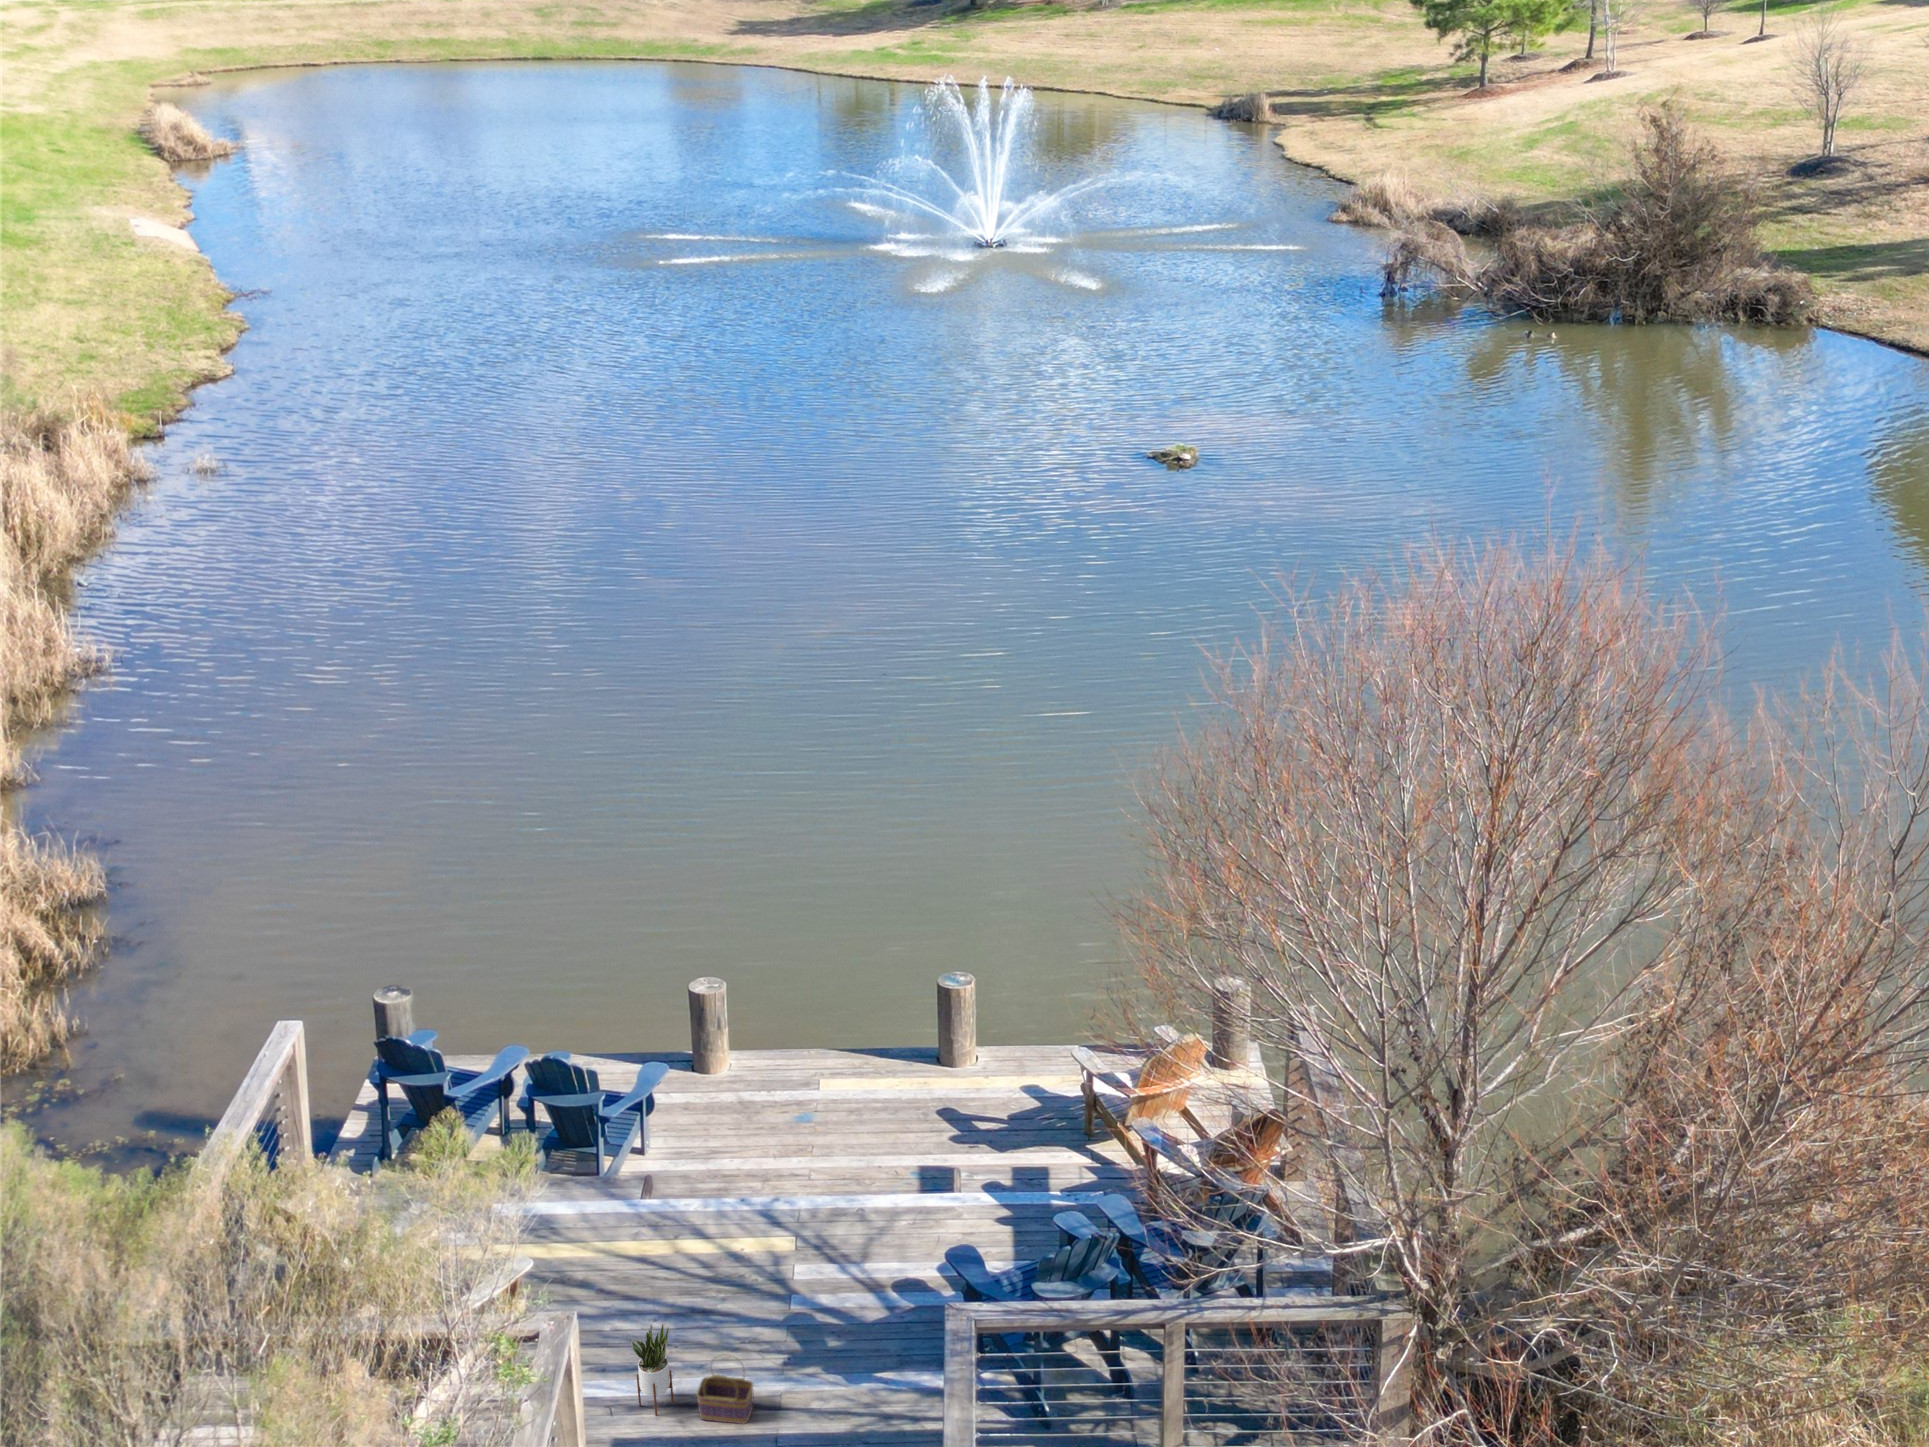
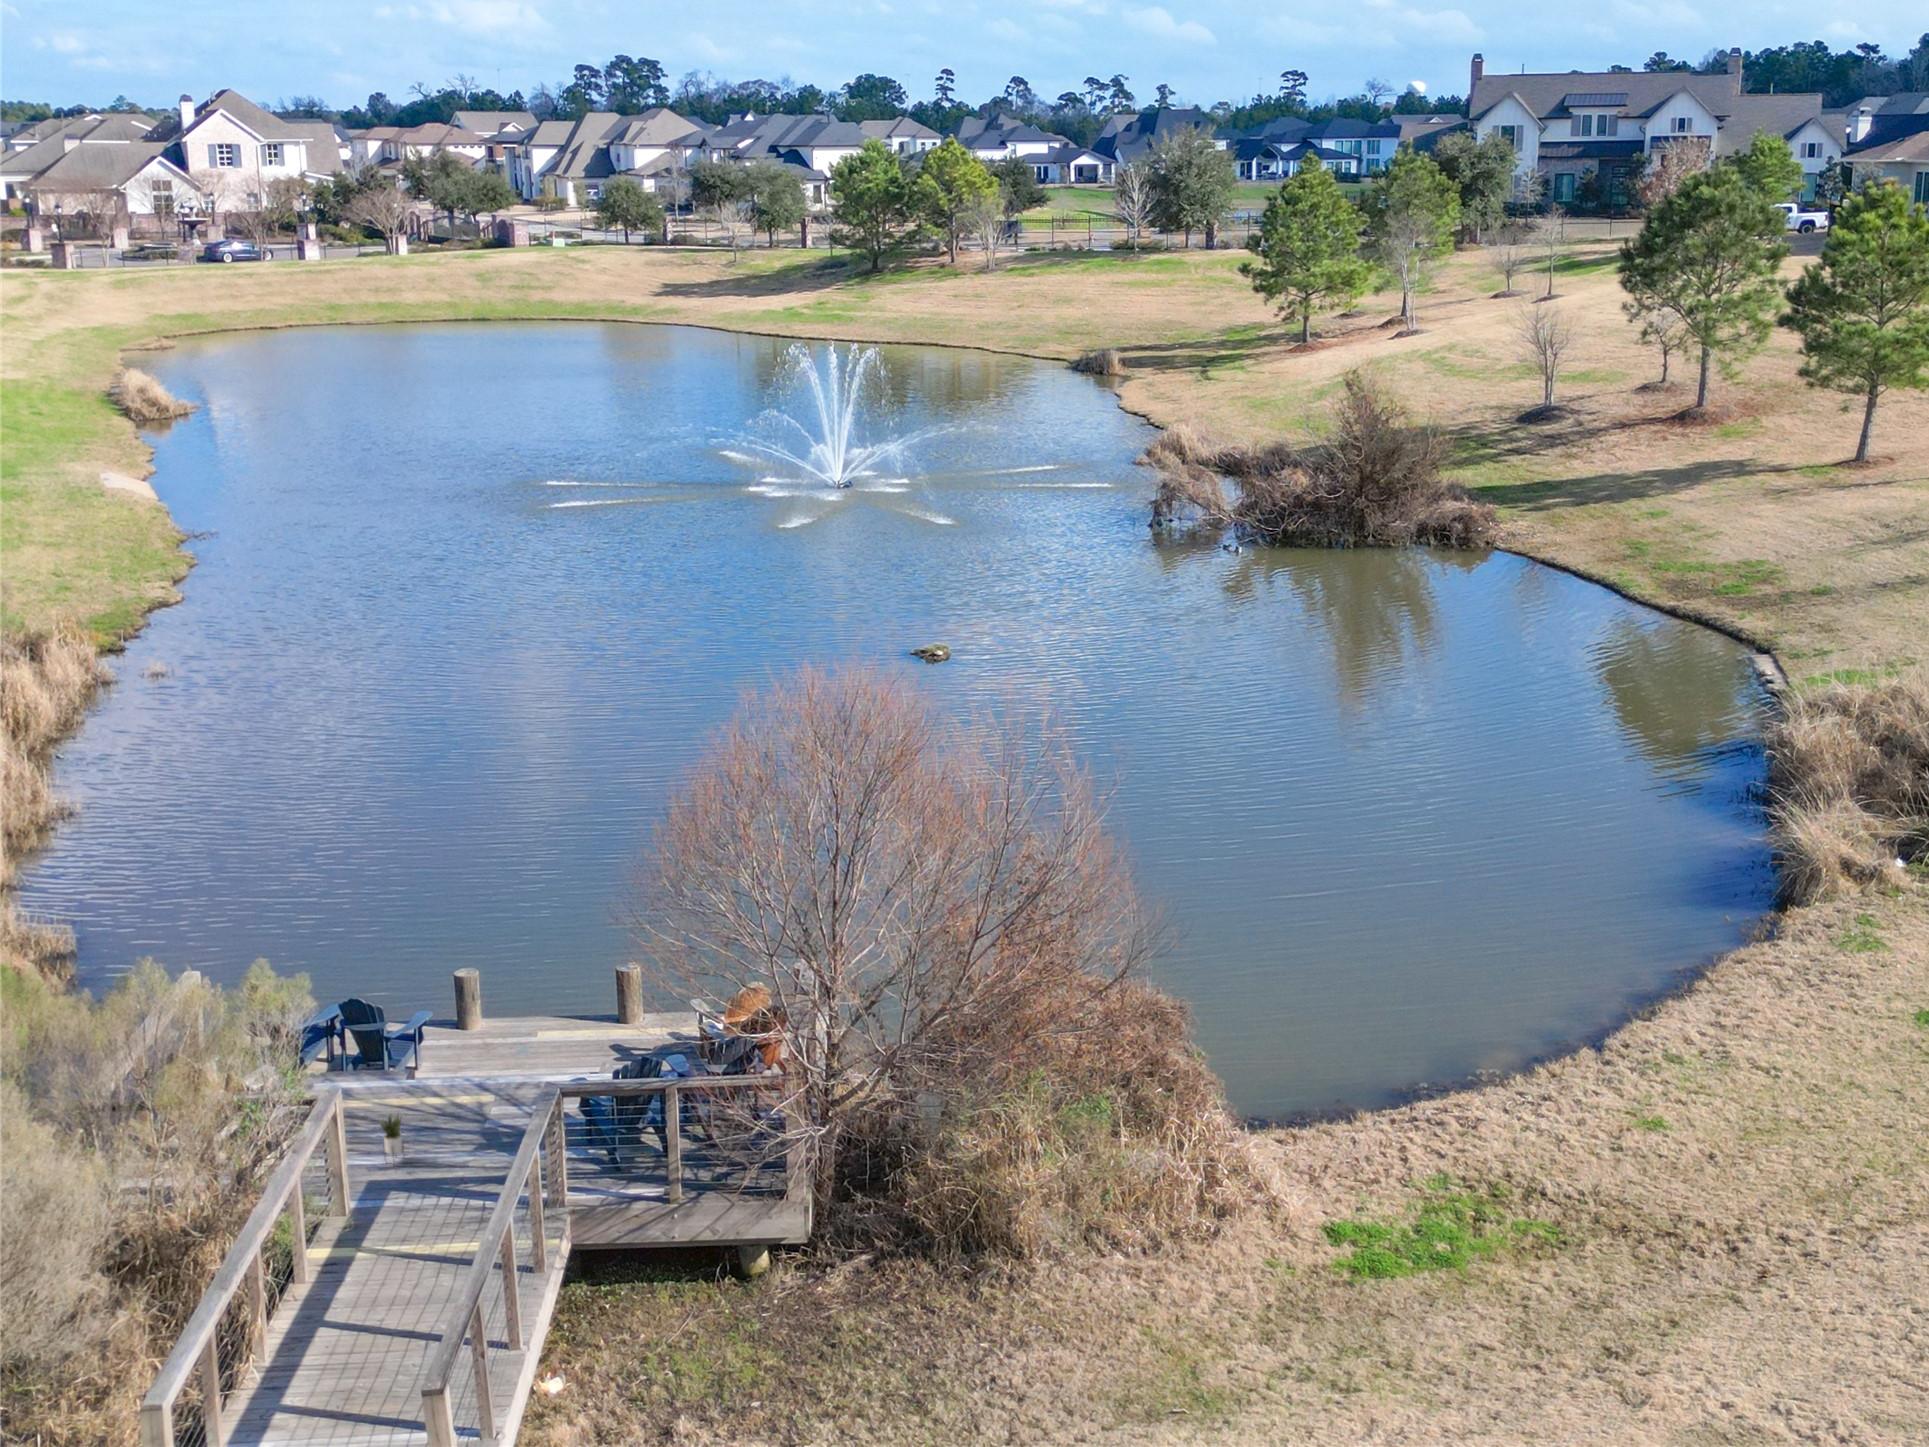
basket: present [696,1375,753,1424] -> none [416,1130,449,1169]

